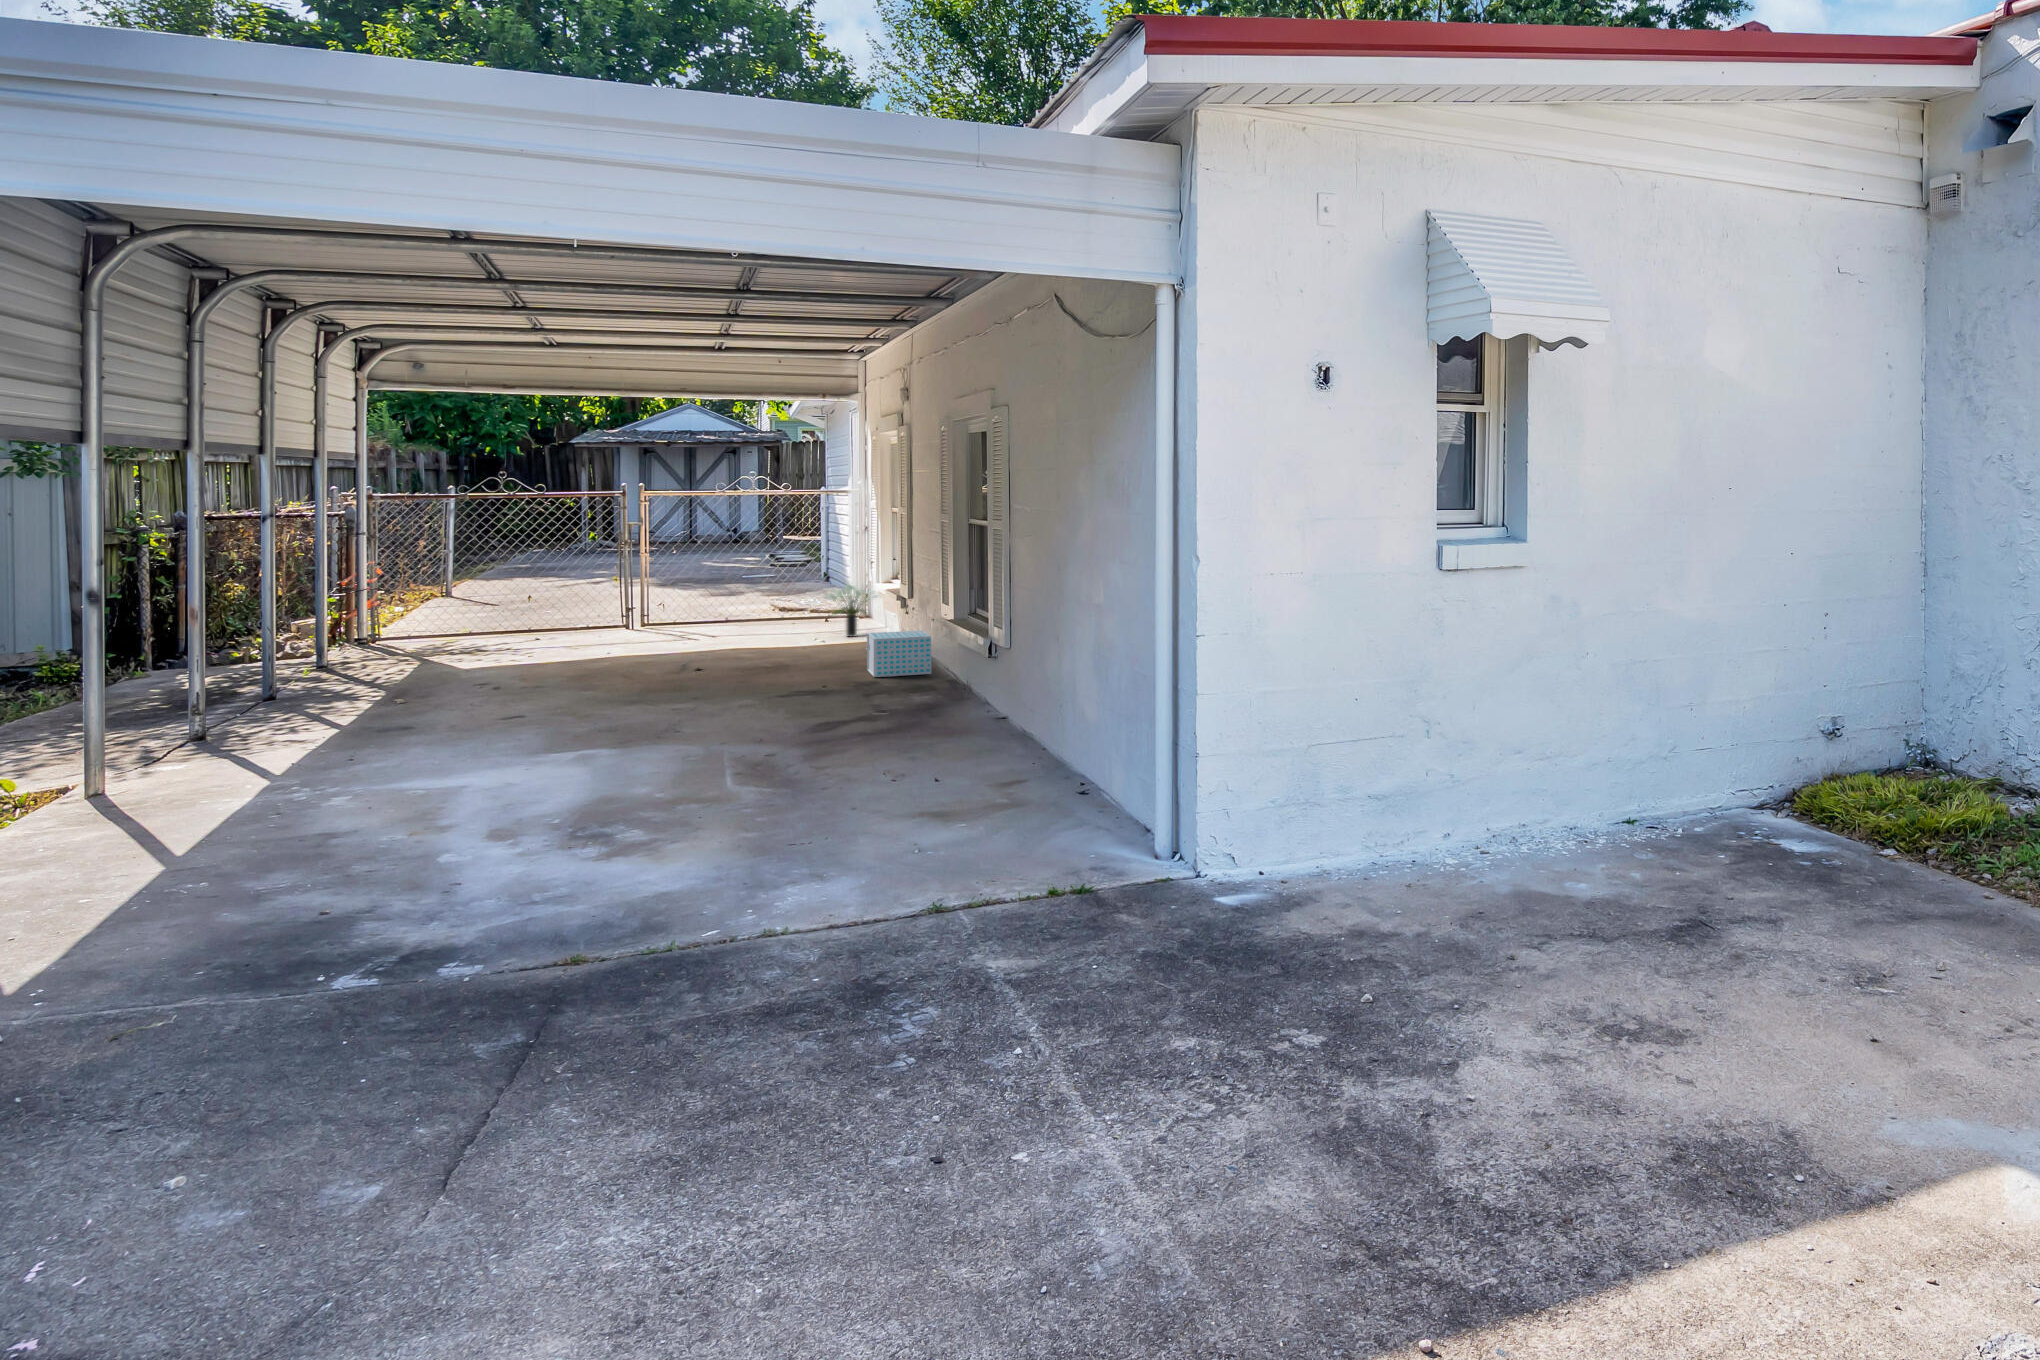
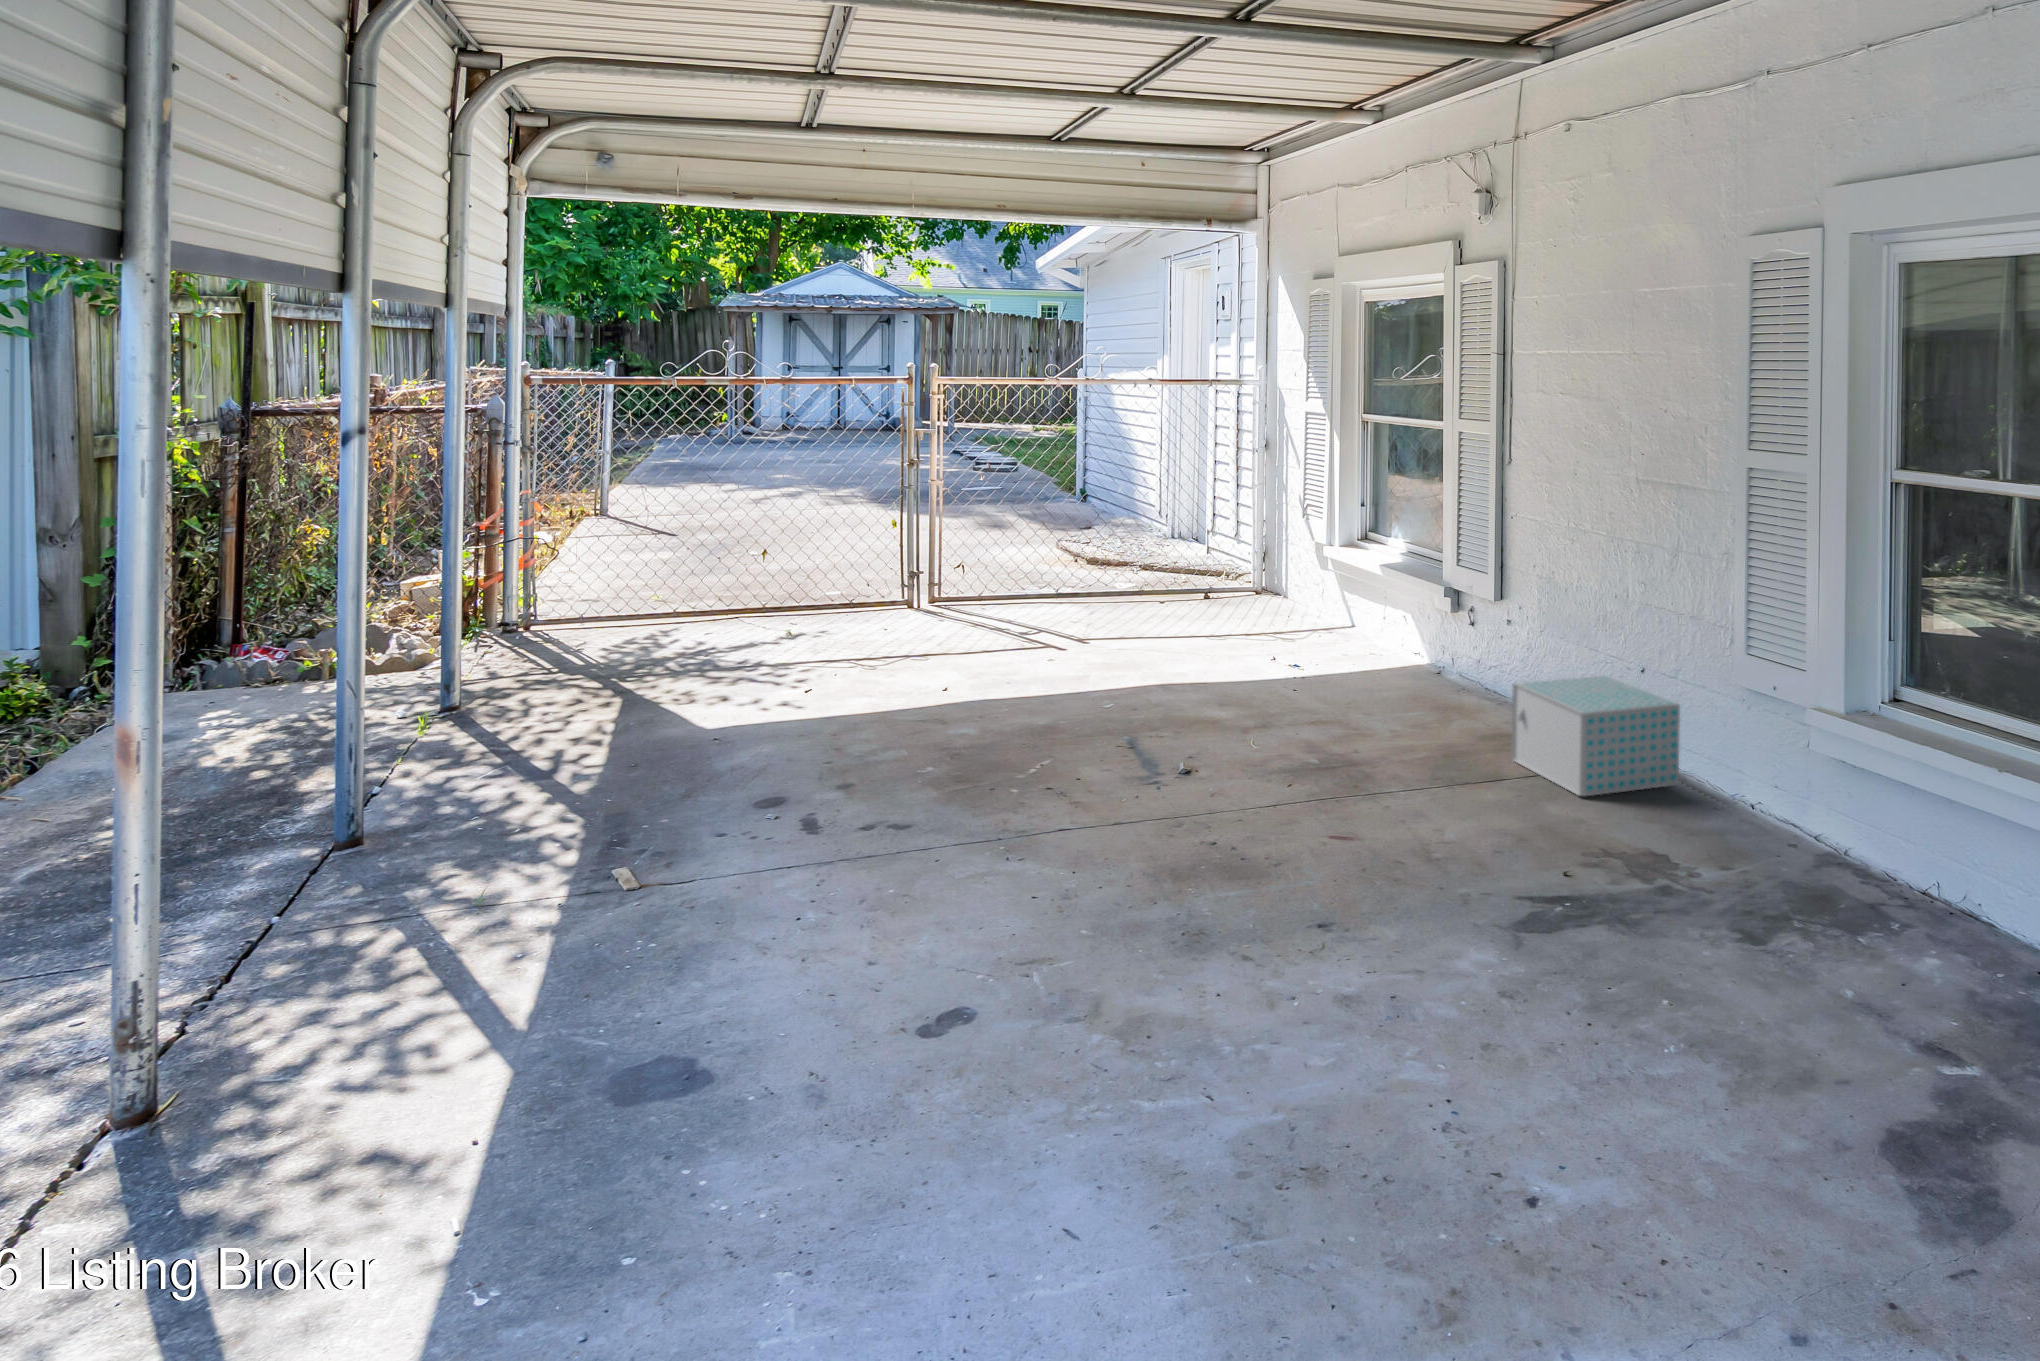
potted plant: present [826,584,877,637] -> none [1258,541,1345,635]

